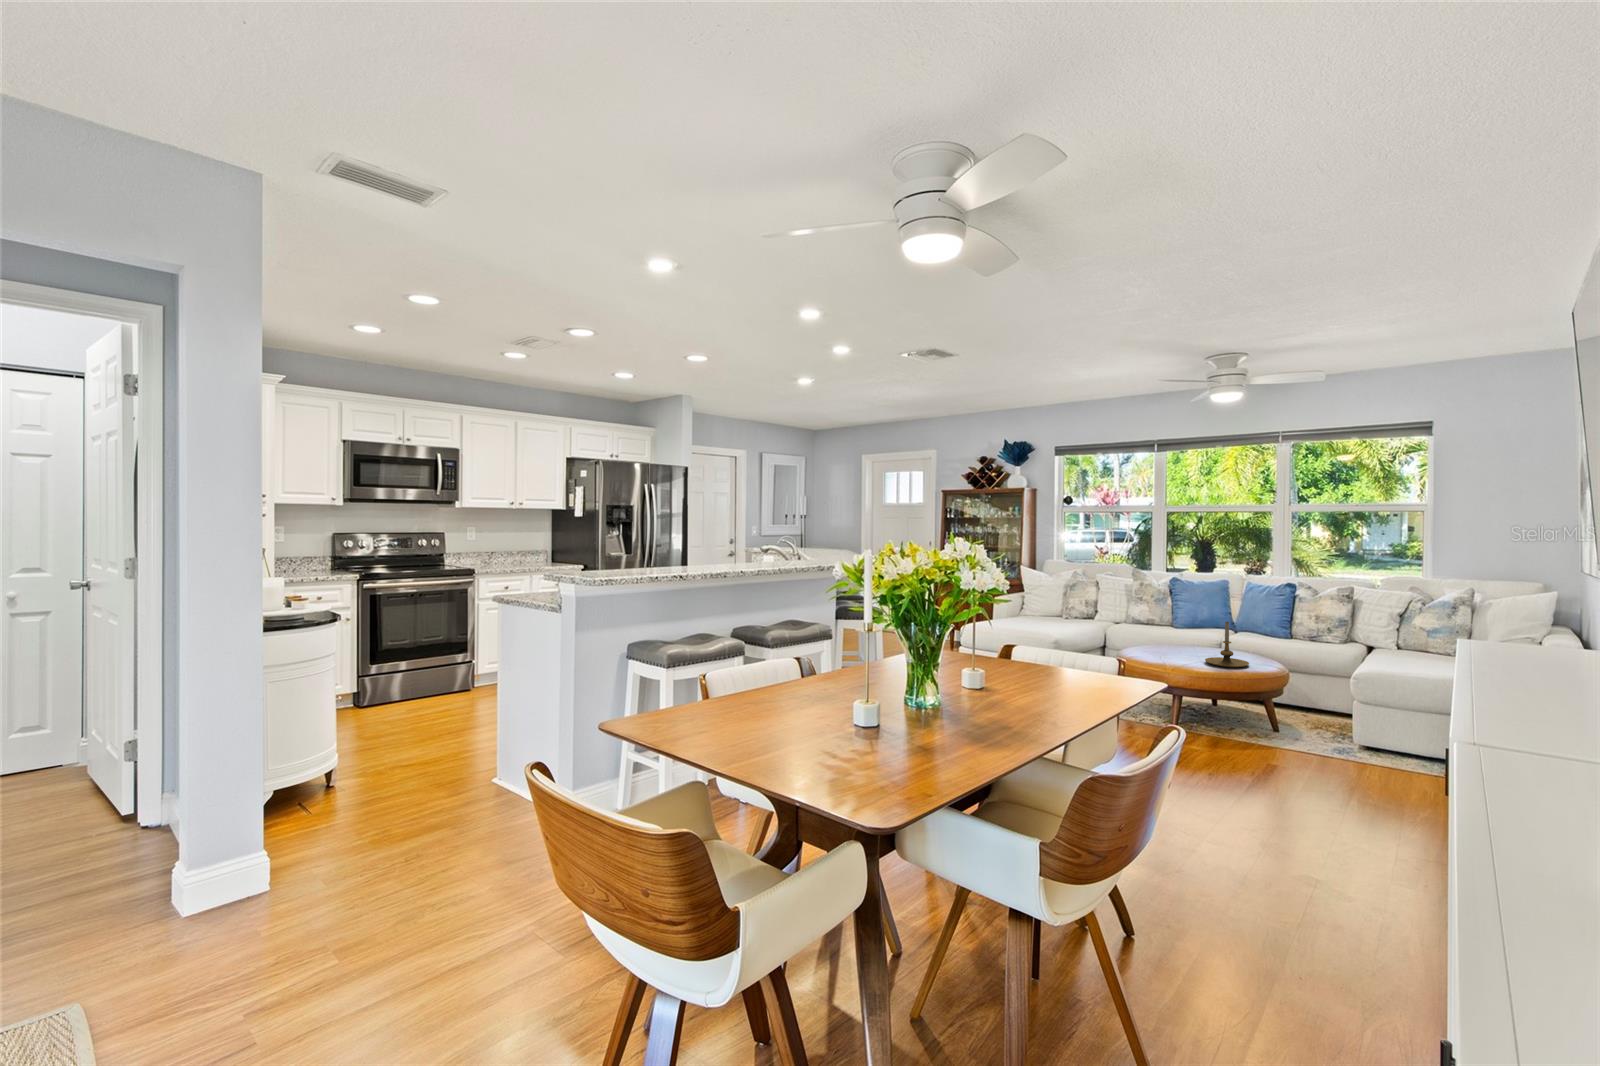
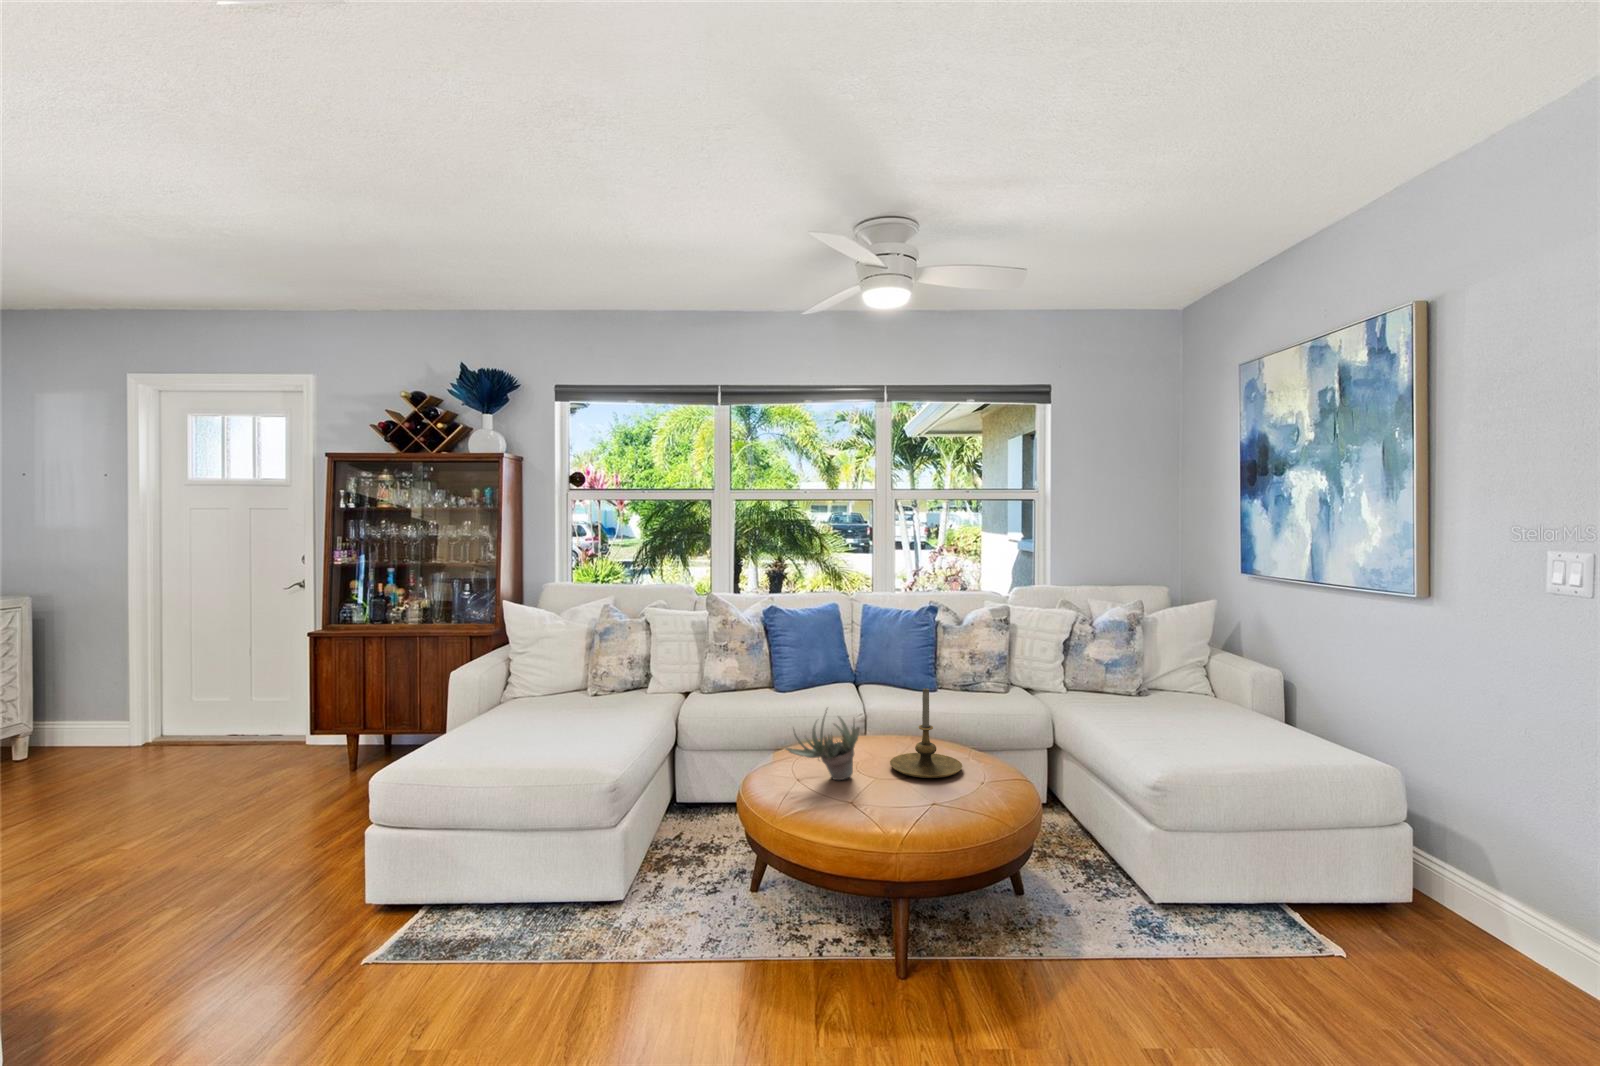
succulent plant: none [1142,624,1185,661] -> present [786,709,860,780]

